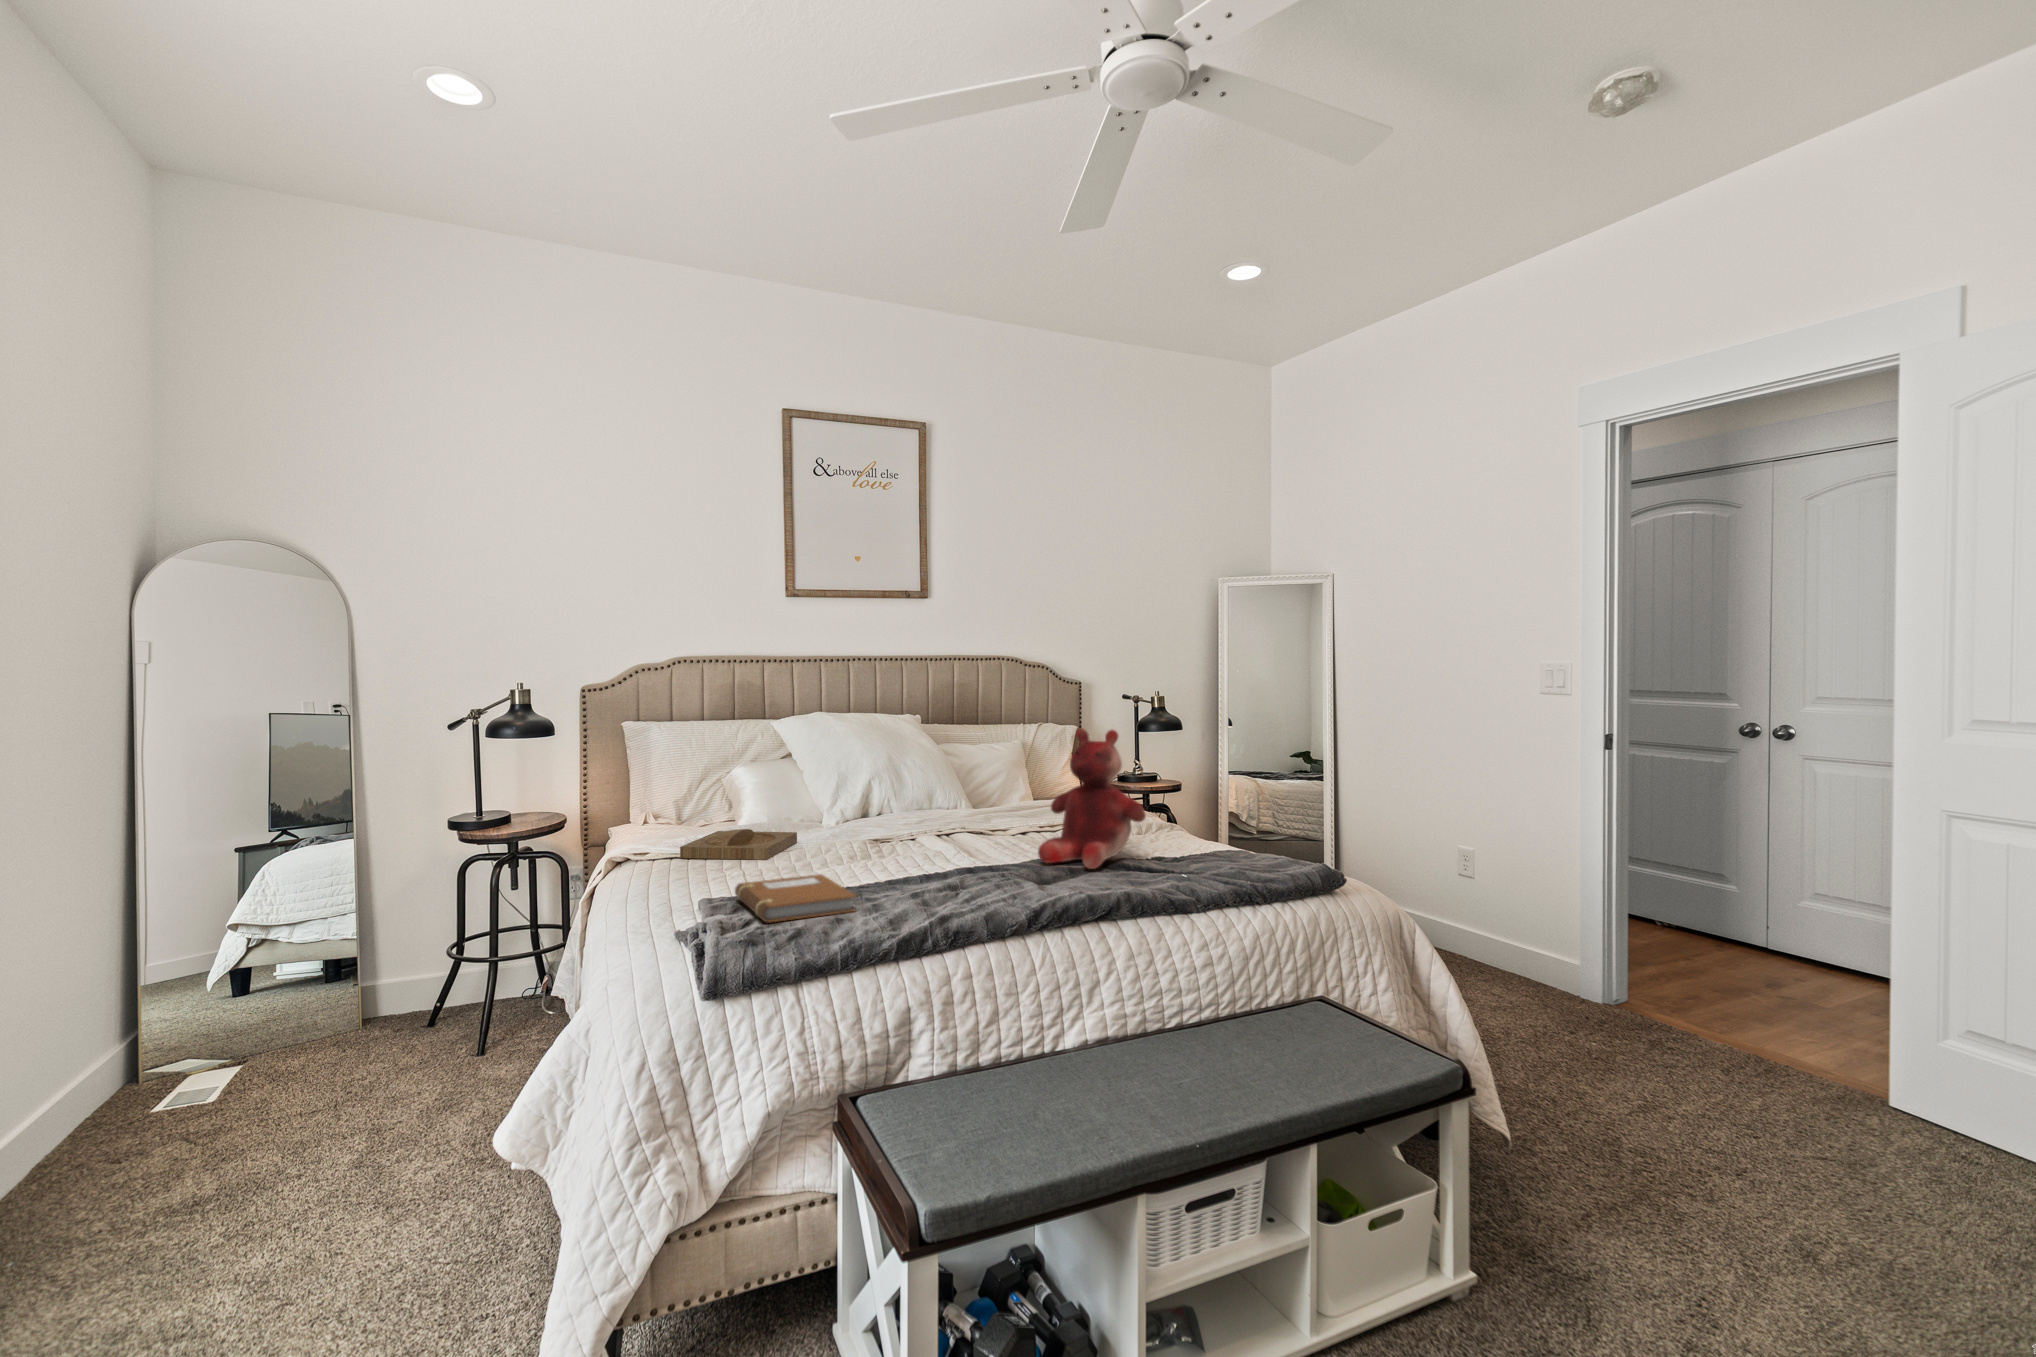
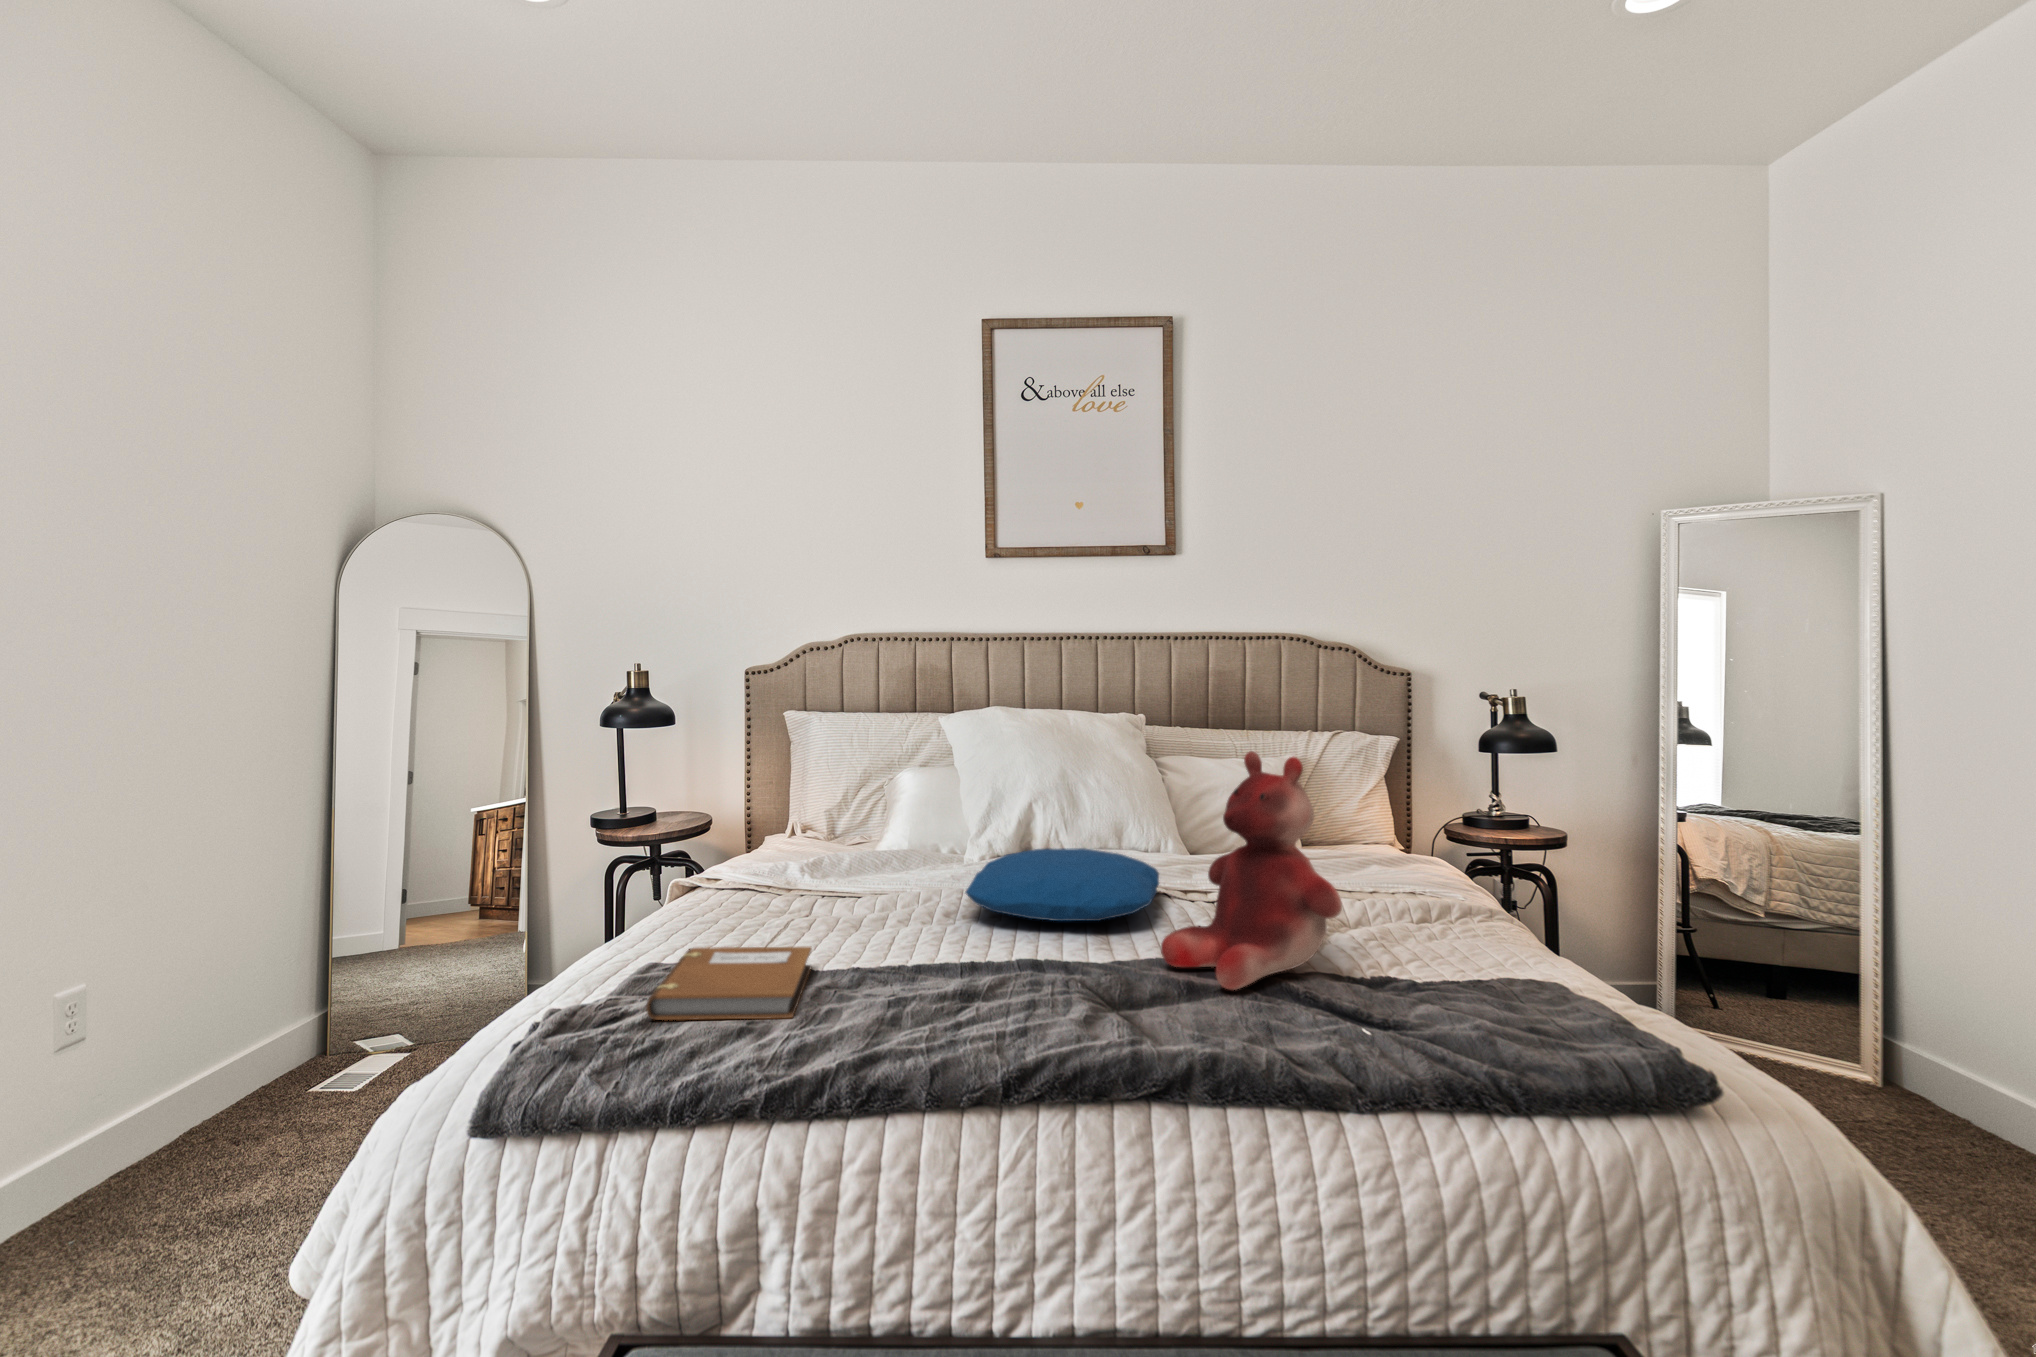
pillow: none [873,804,1006,848] -> present [966,848,1159,921]
tray: present [680,829,797,860] -> none [737,858,900,907]

